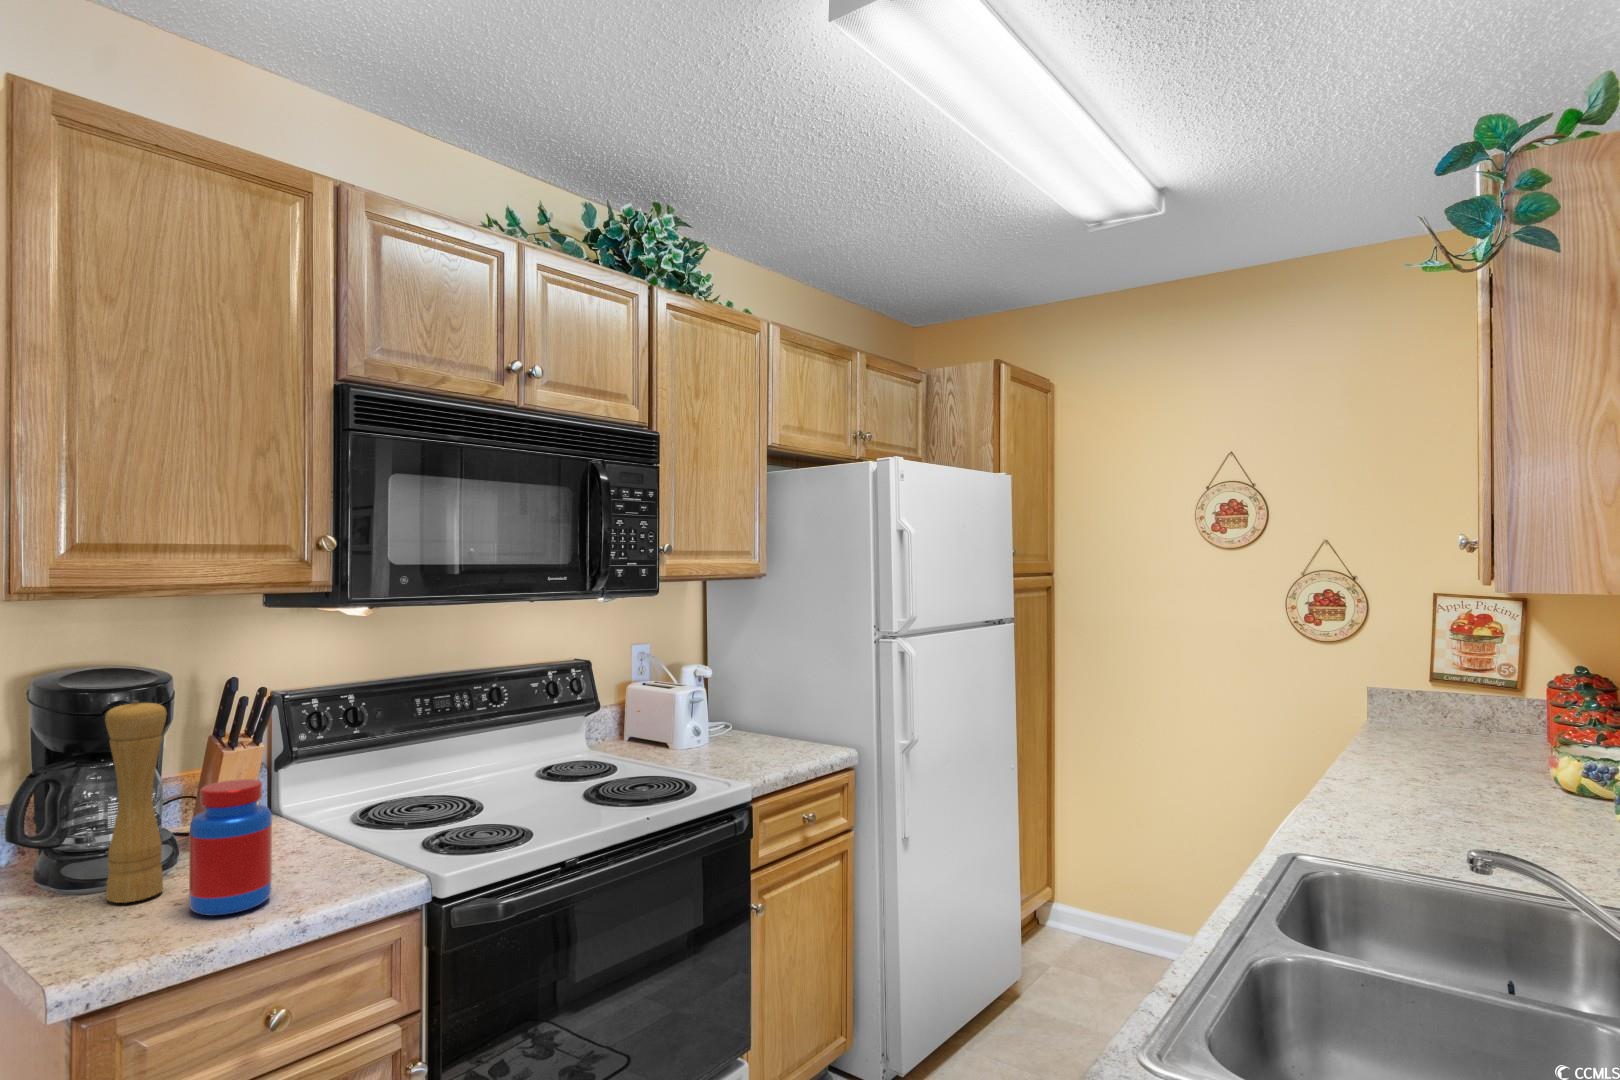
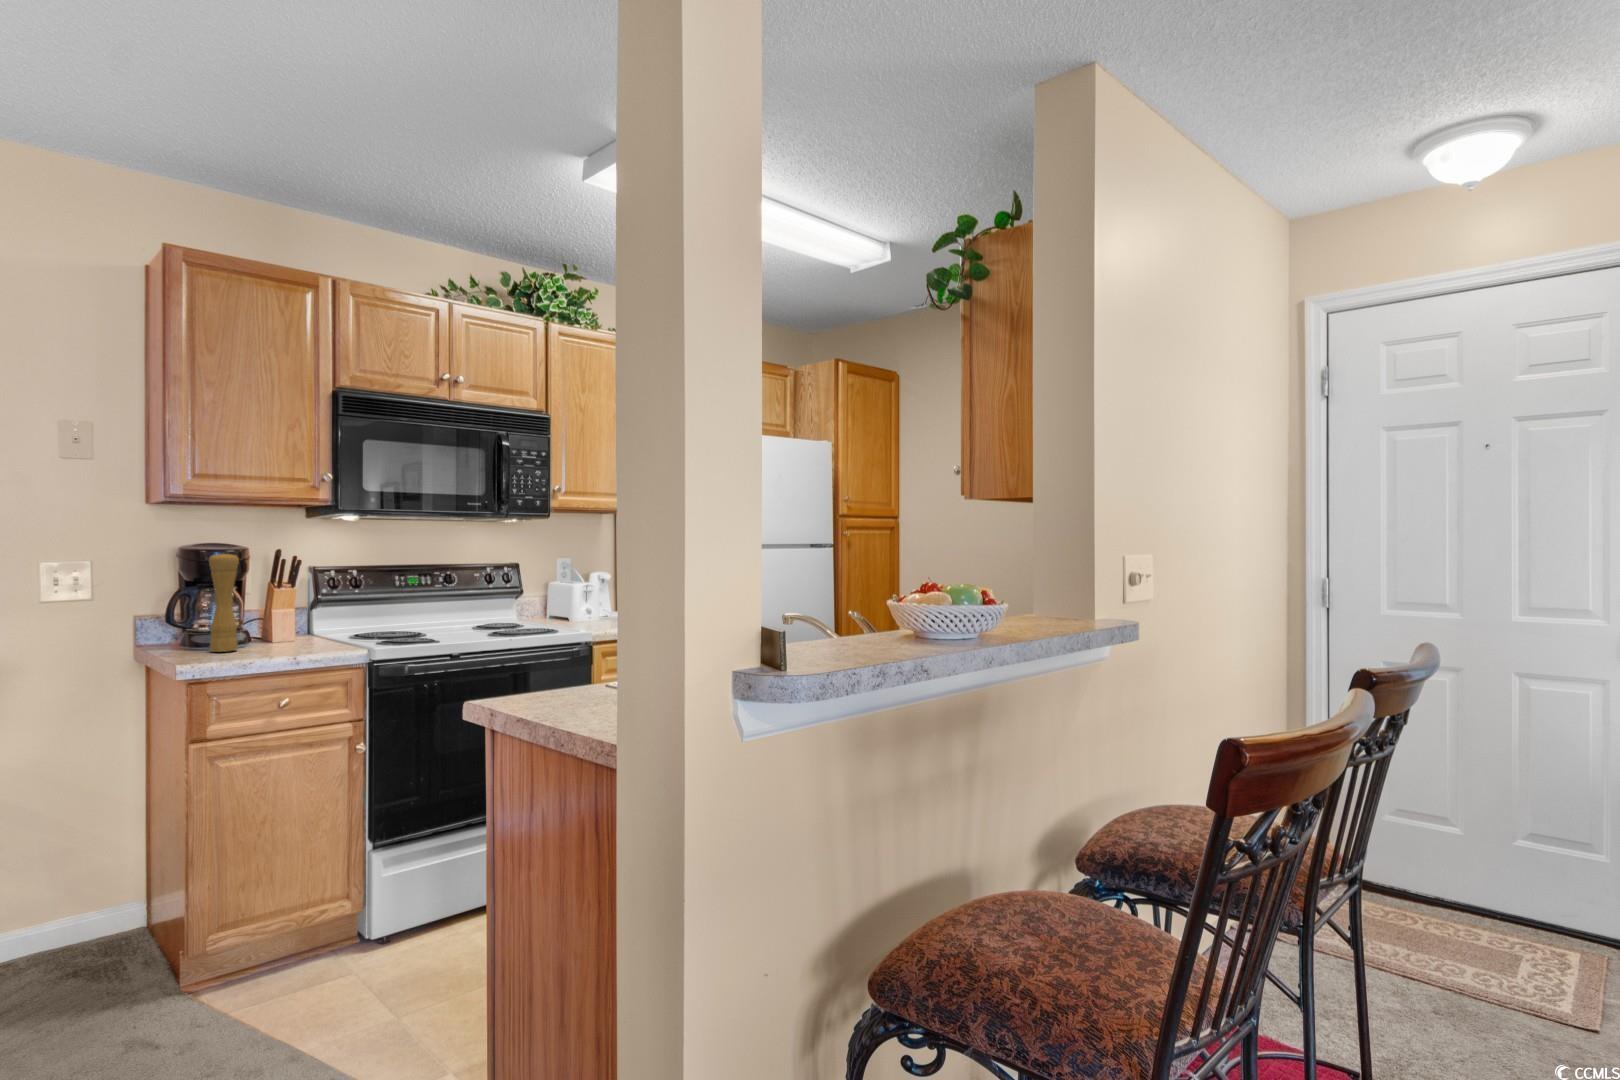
jar: present [189,779,272,916] -> none [246,594,287,656]

